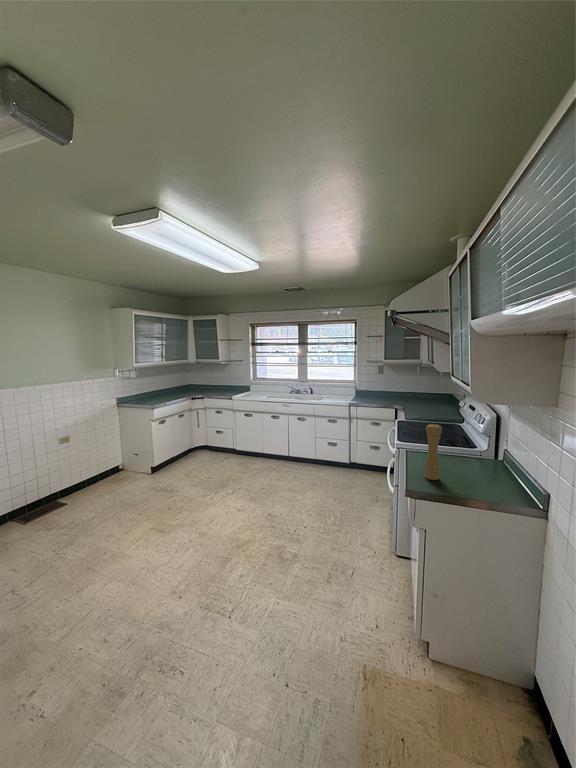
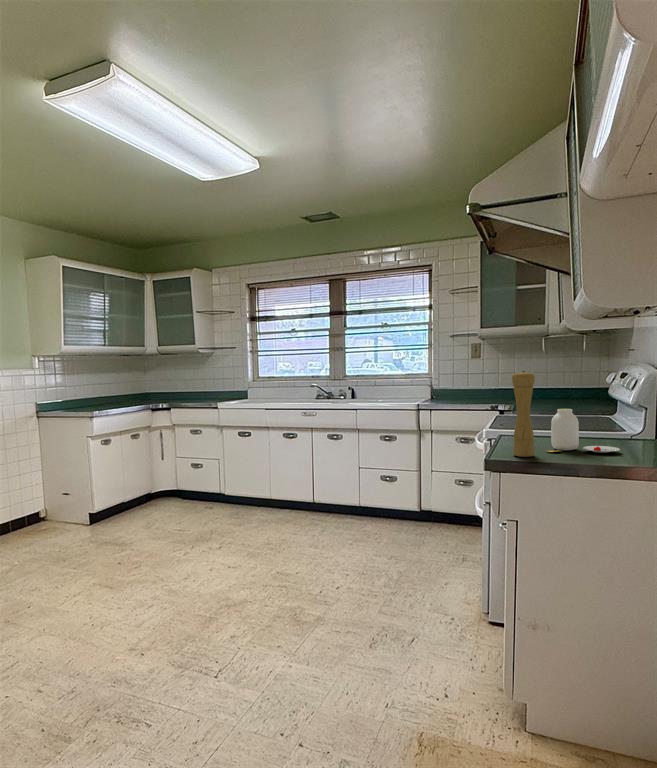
jar: none [445,443,496,478] -> present [546,409,620,453]

